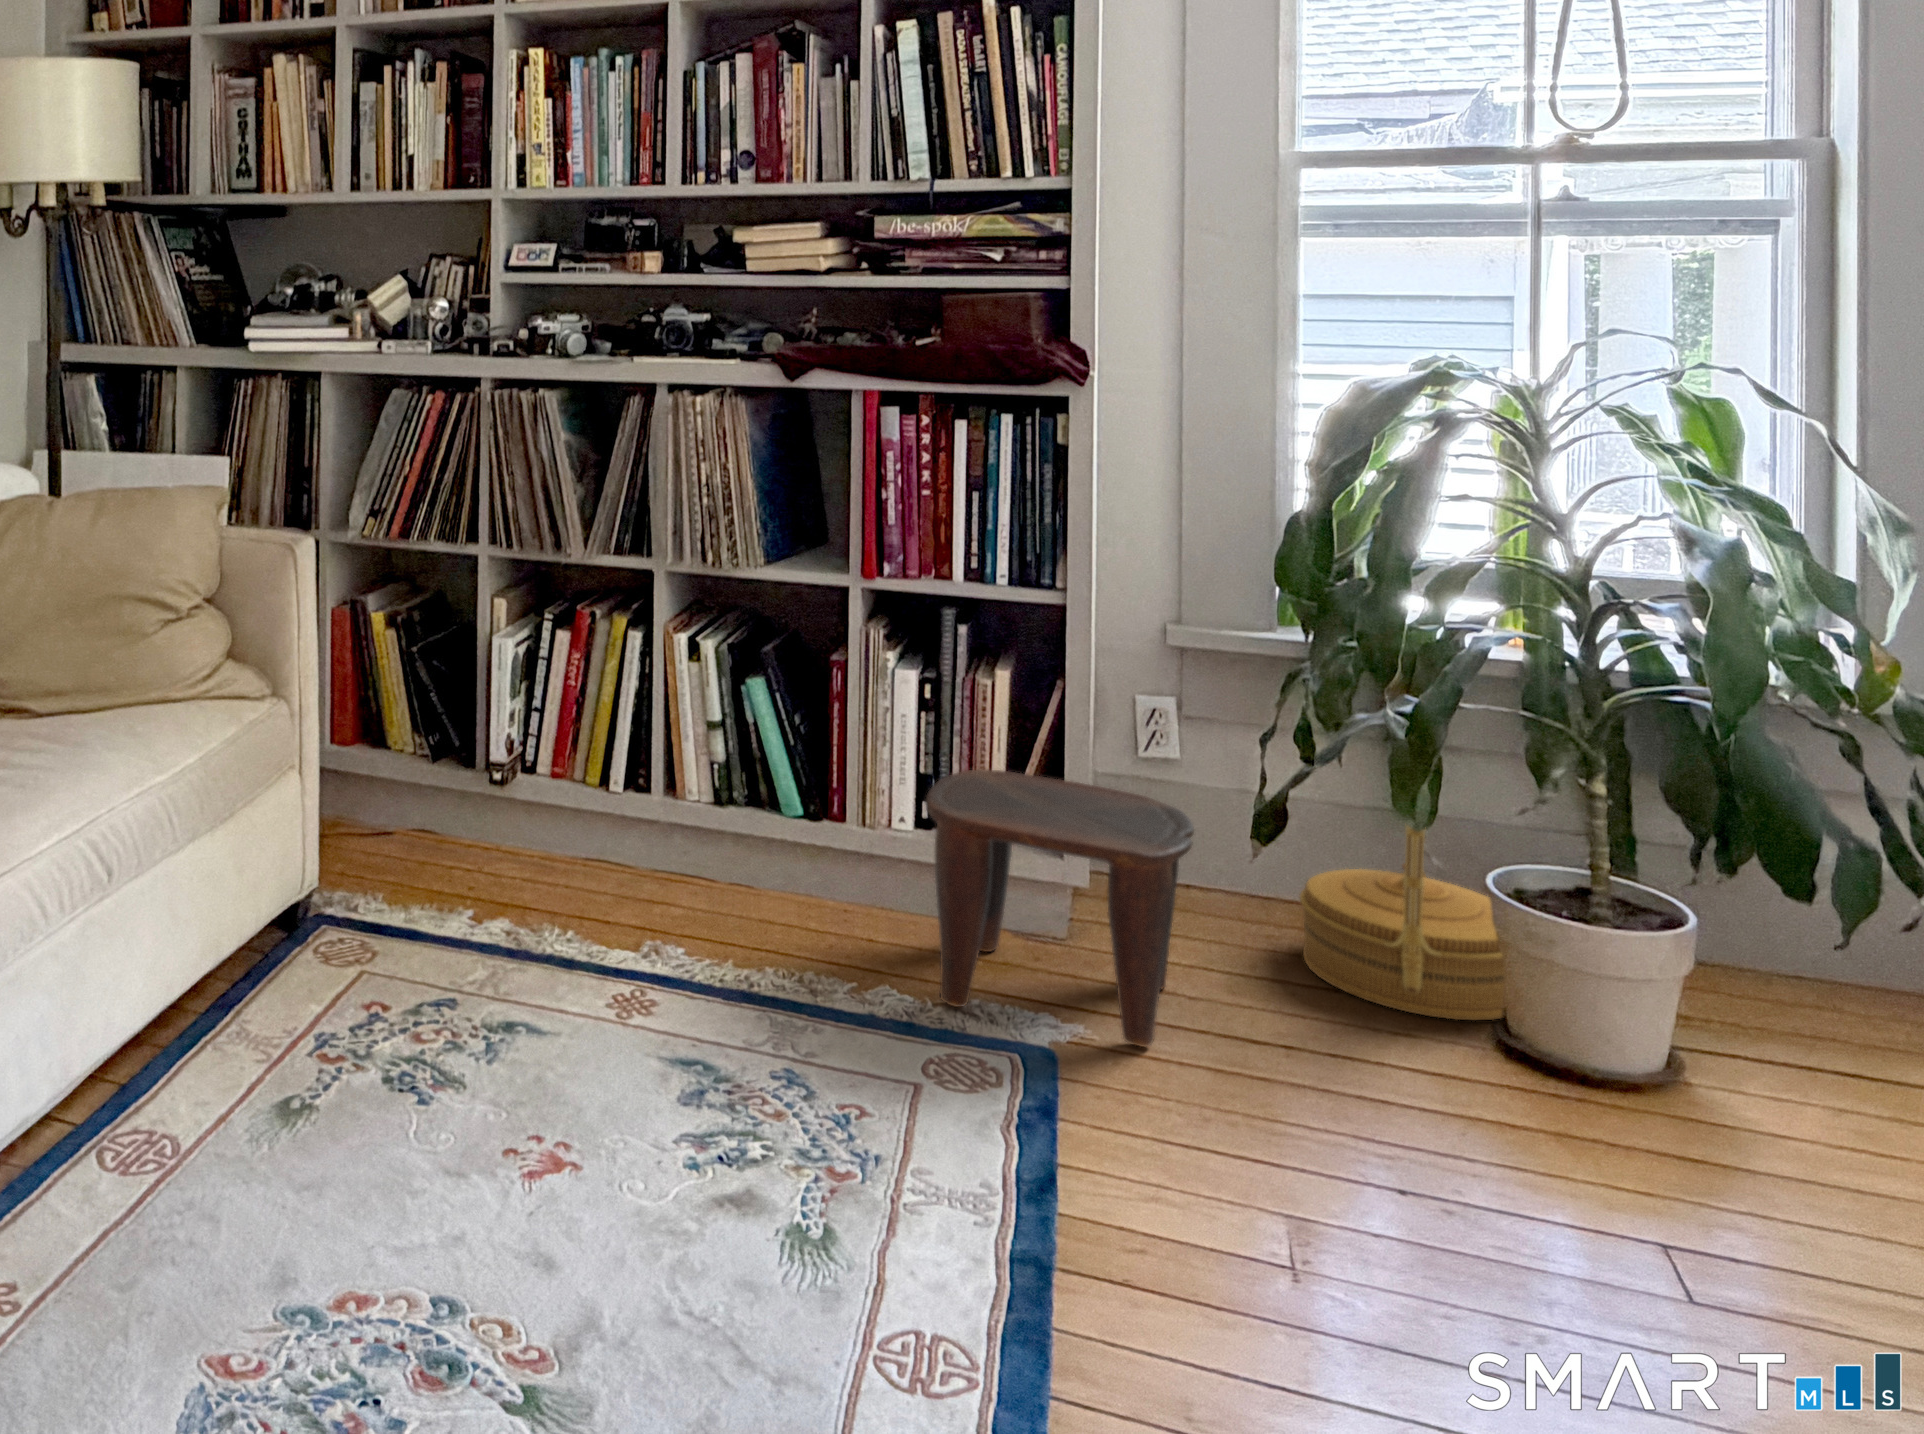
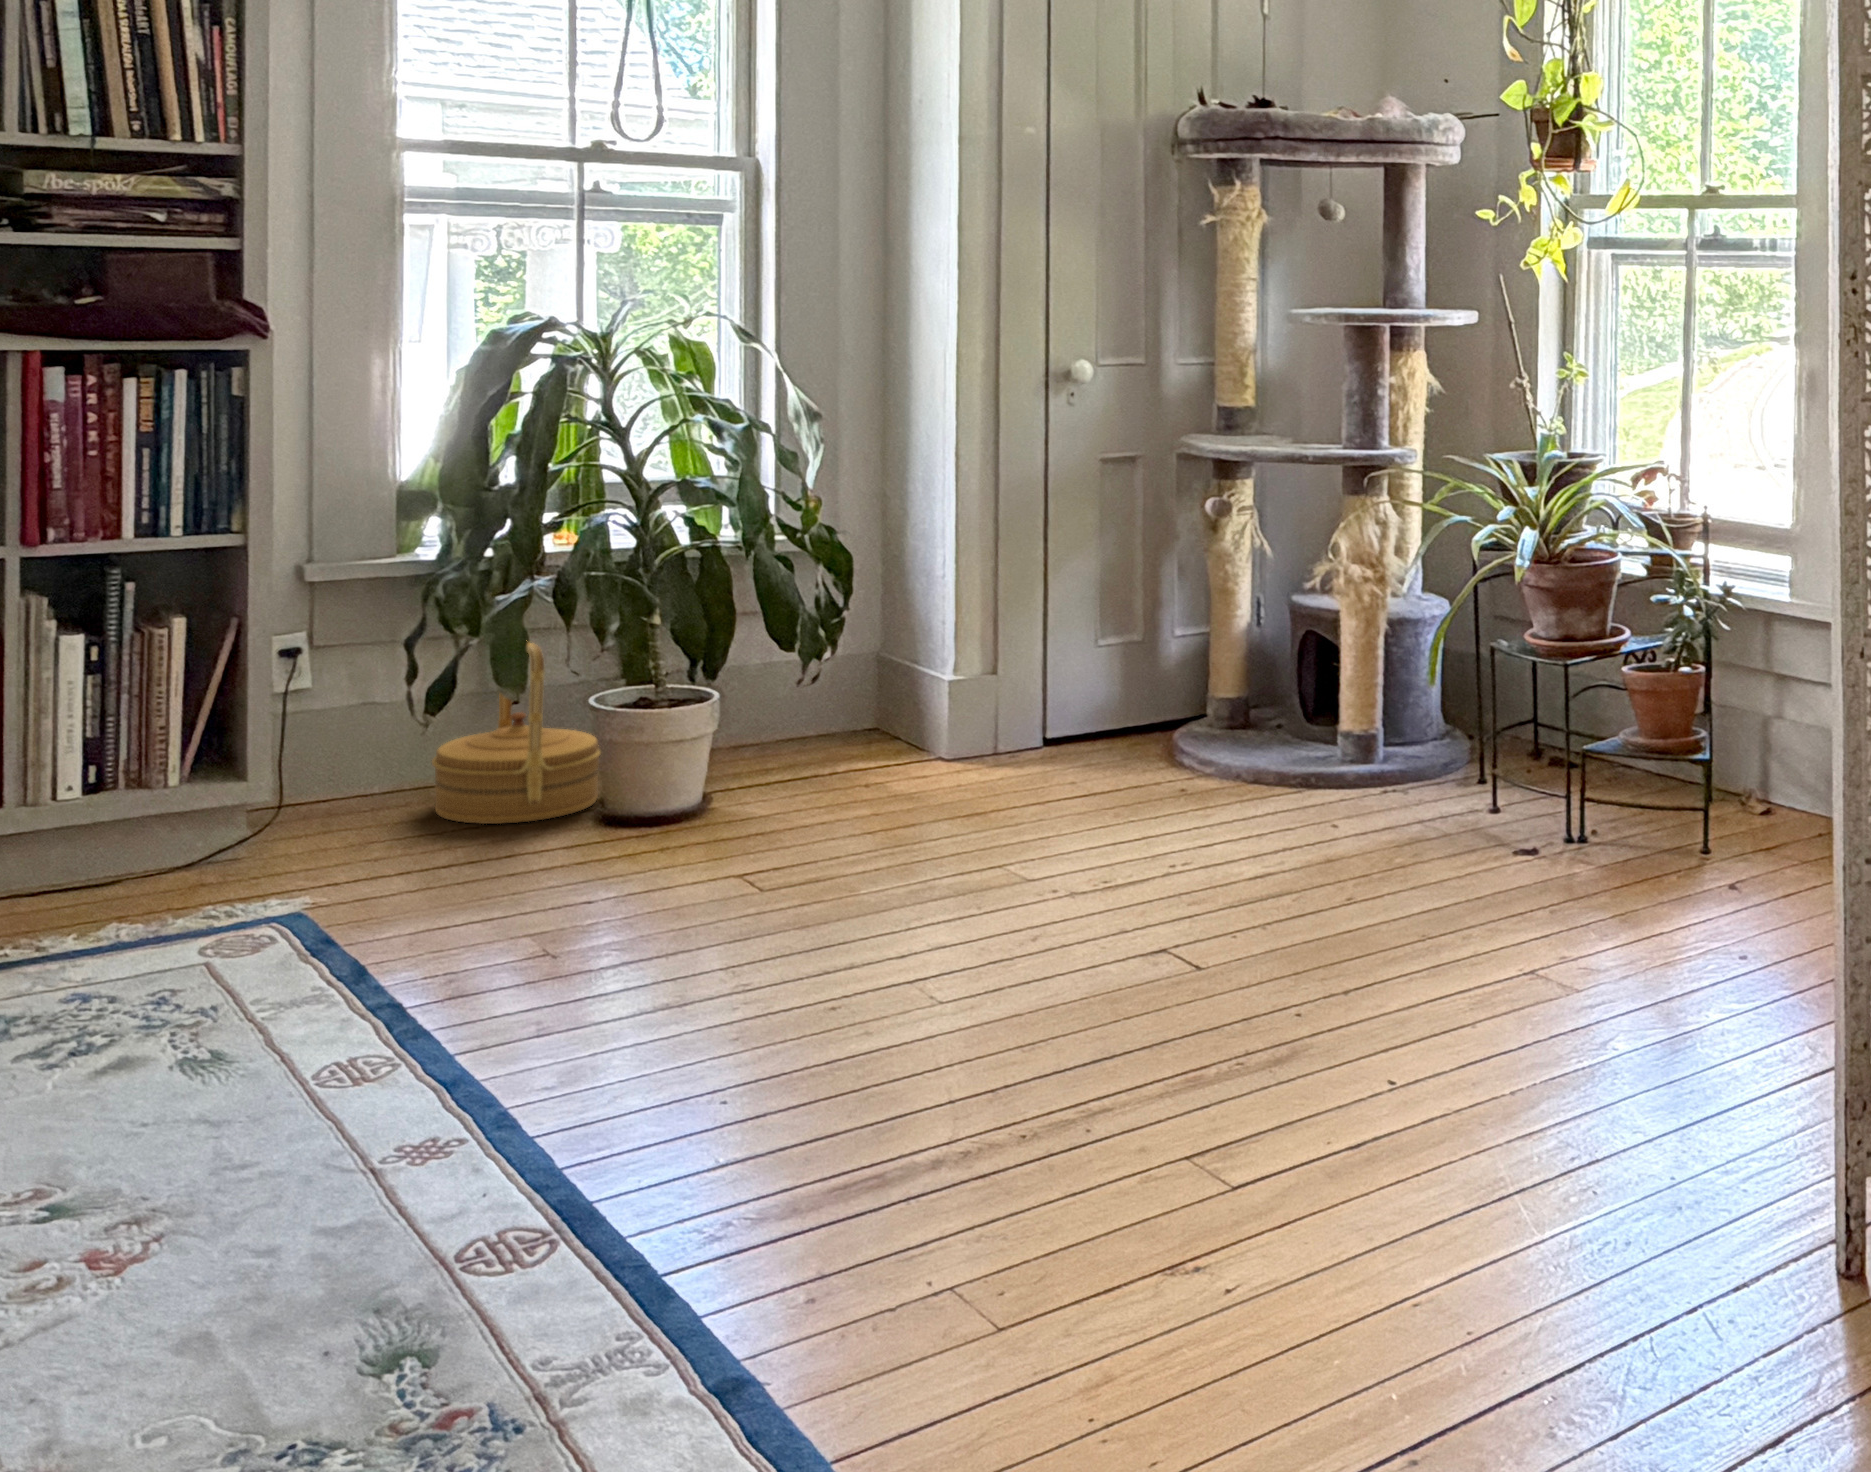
stool: present [926,769,1194,1047] -> none [132,701,394,921]

